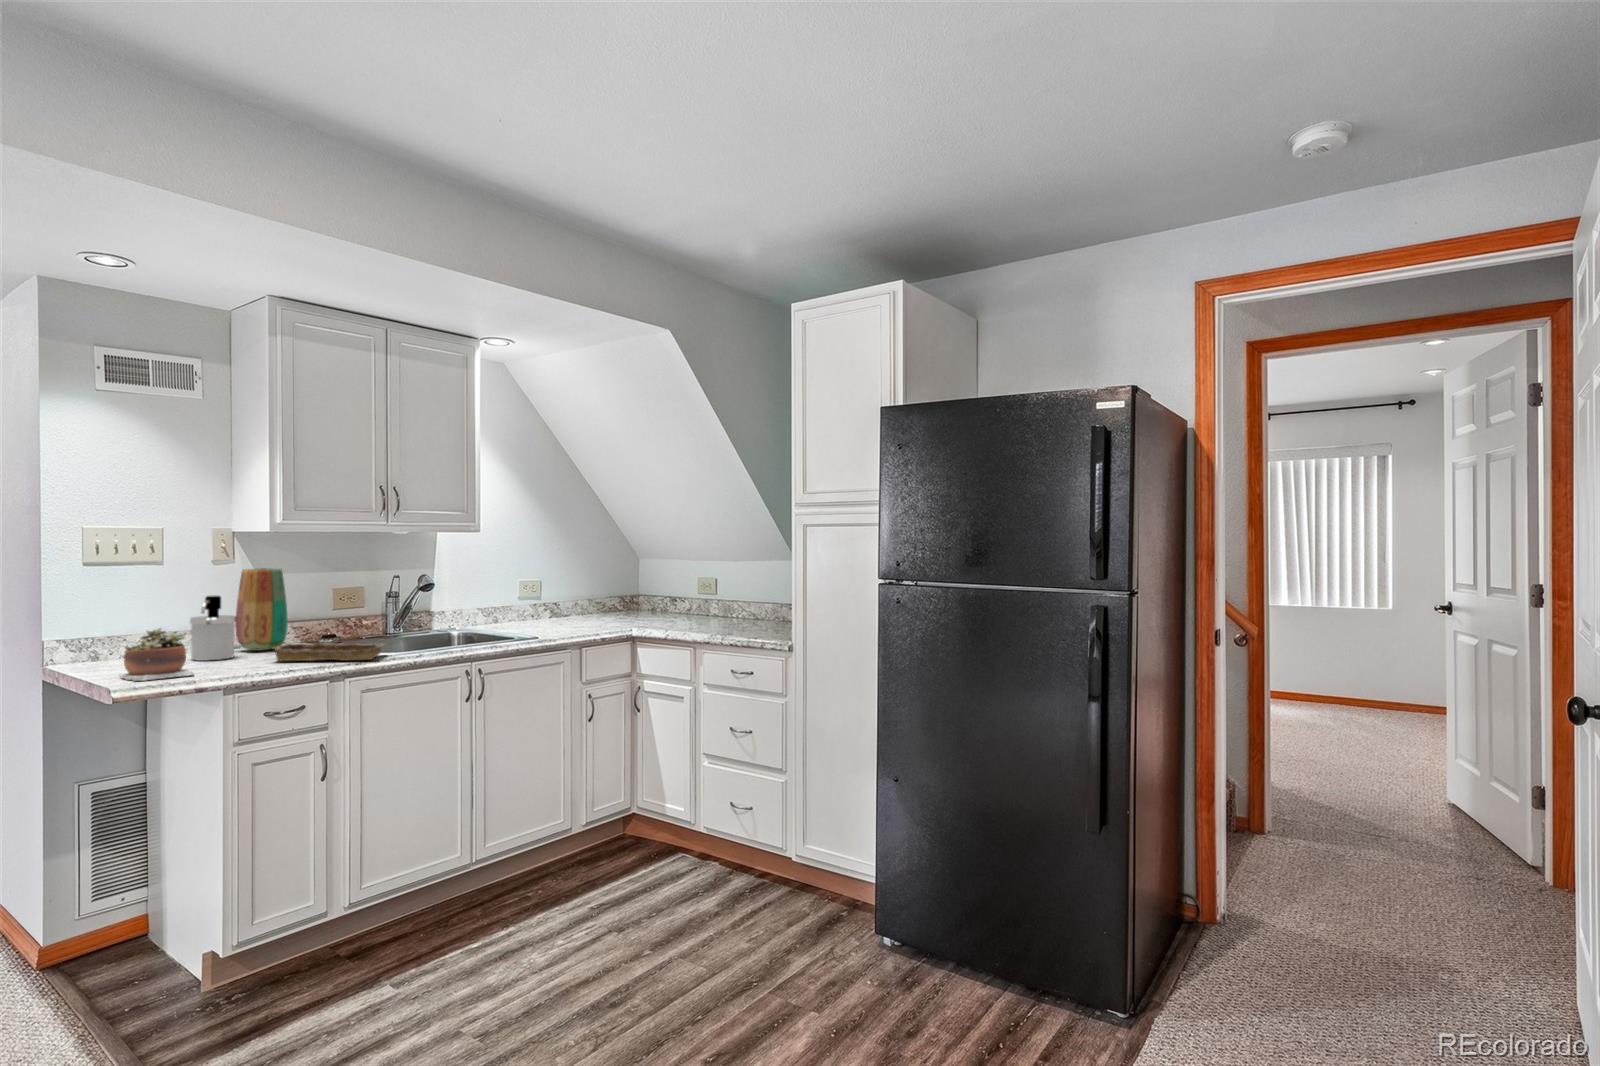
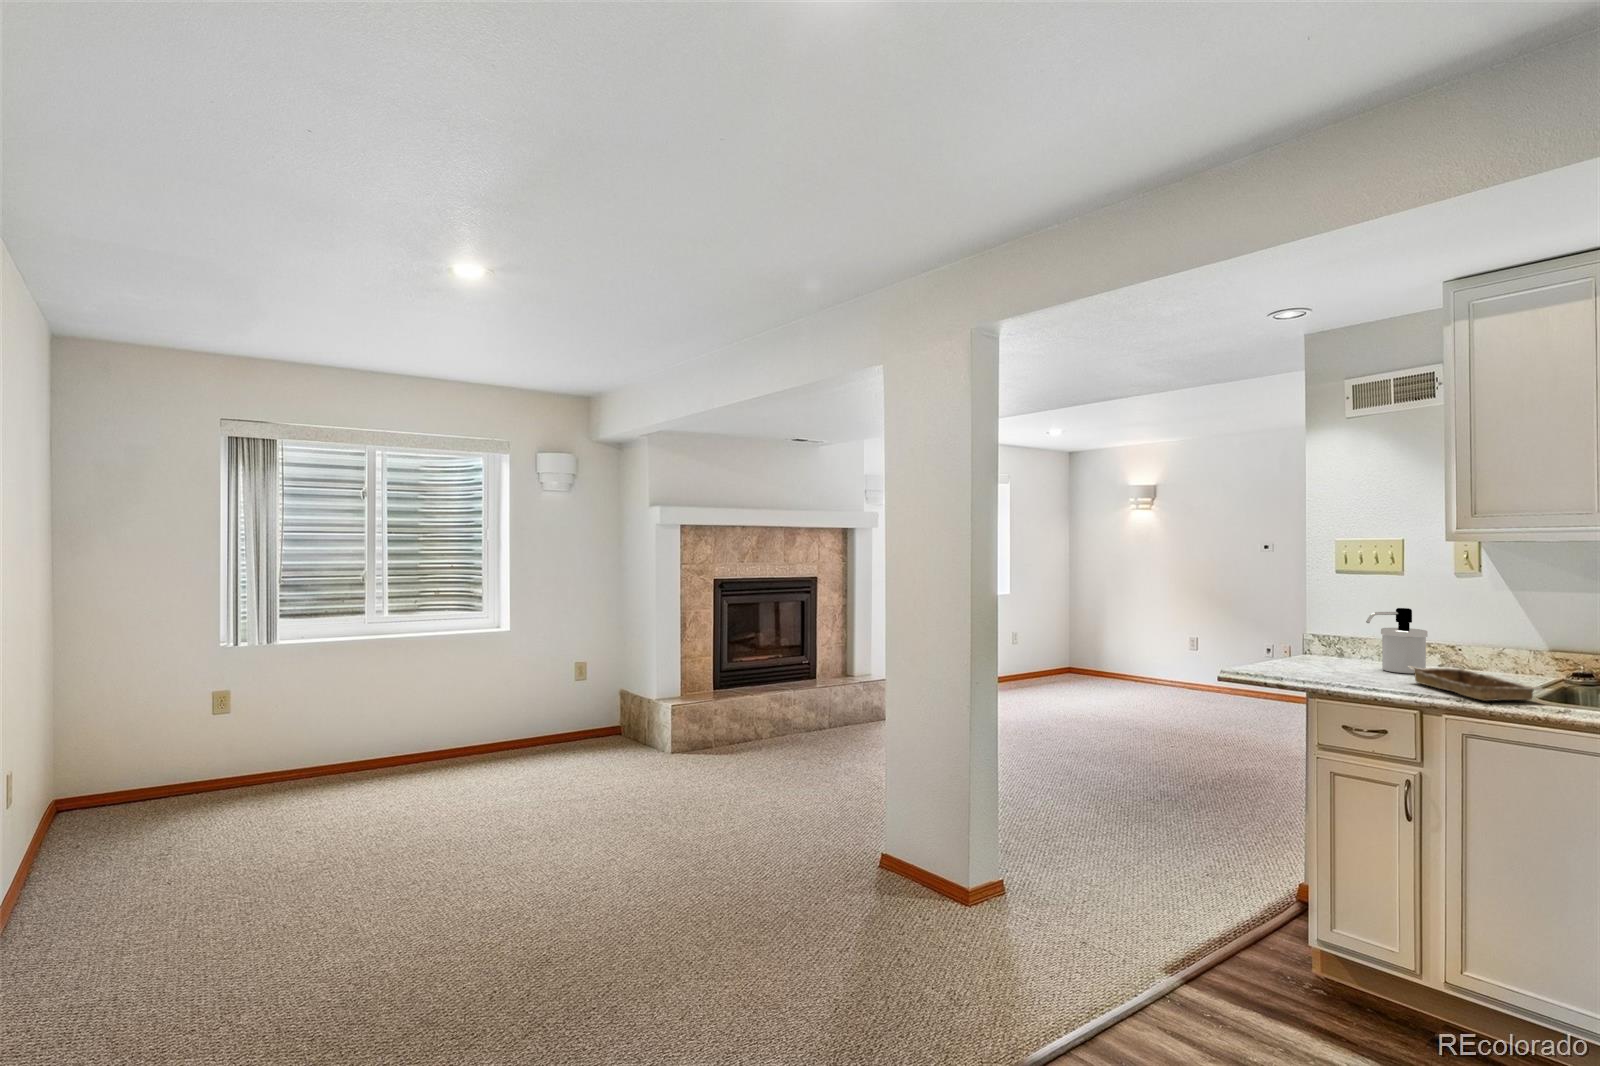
vase: present [235,568,288,651] -> none [1456,584,1512,677]
succulent plant: present [120,628,194,681] -> none [1257,629,1325,675]

